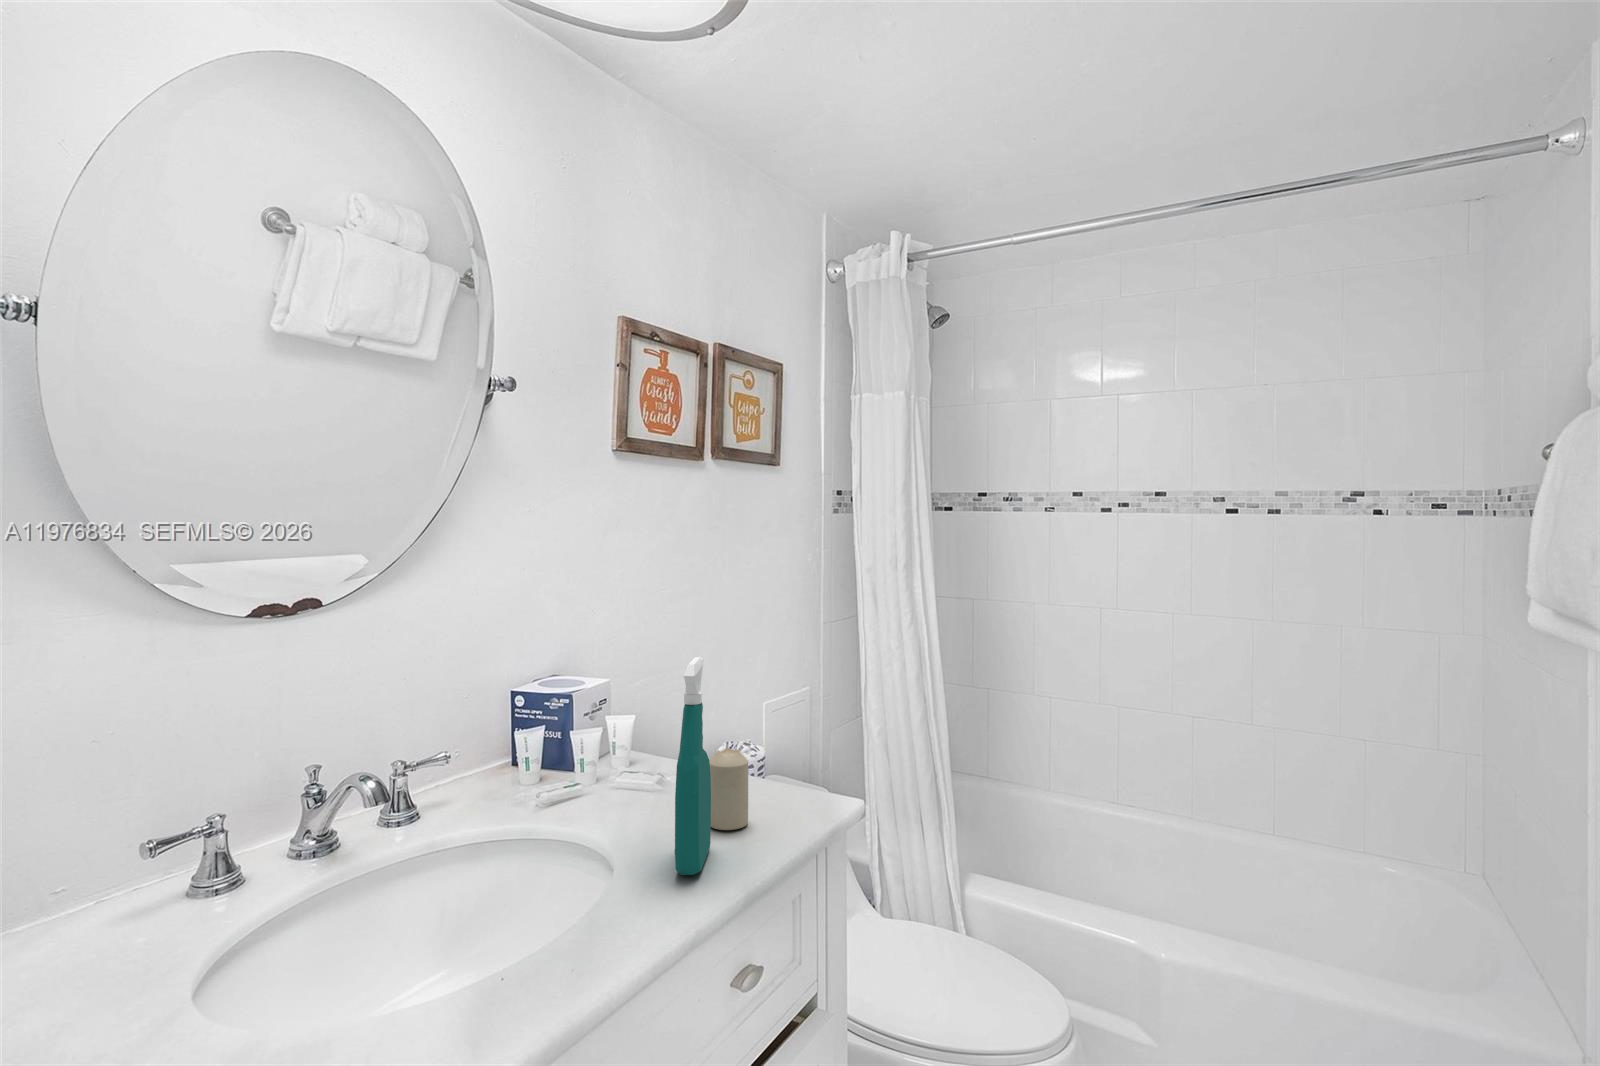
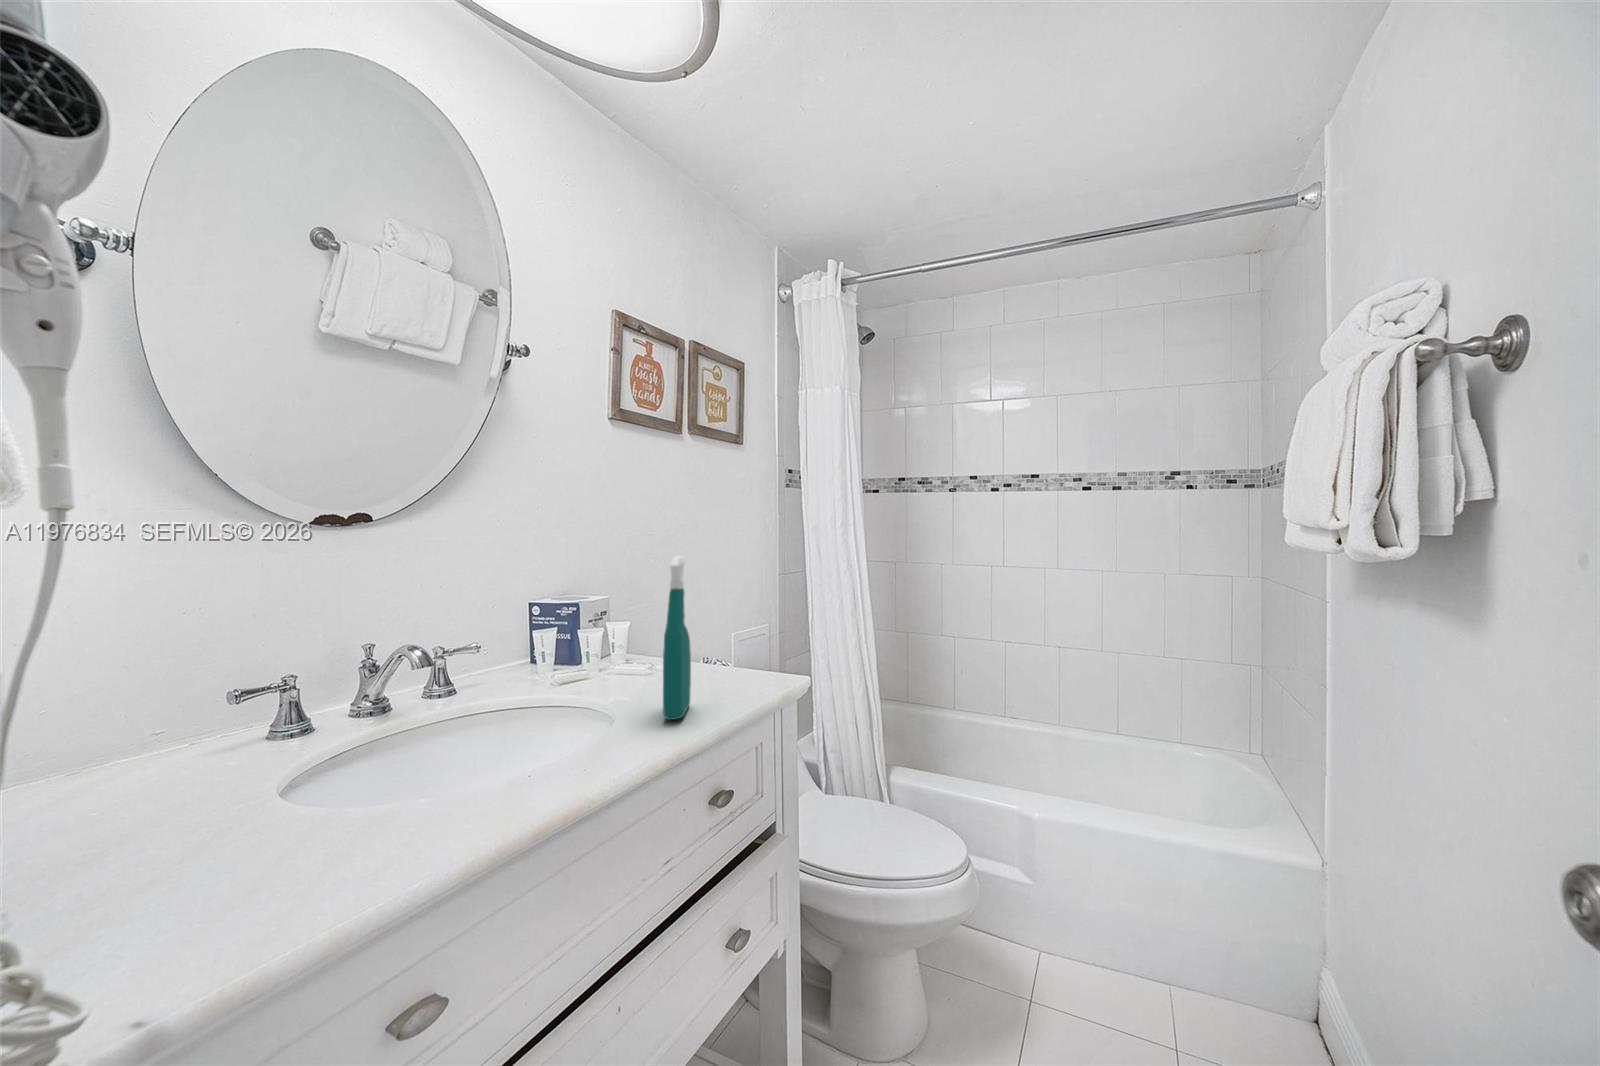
candle: present [709,748,748,830] -> none [688,634,720,695]

